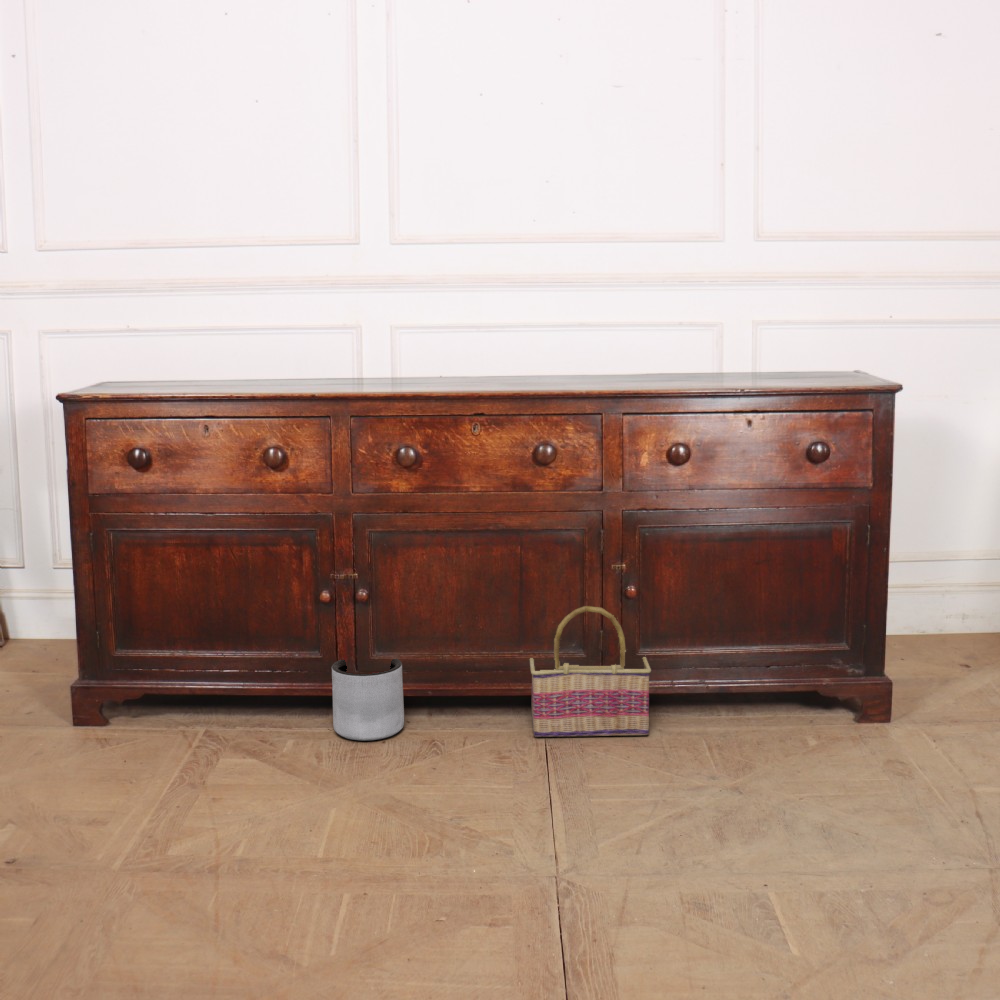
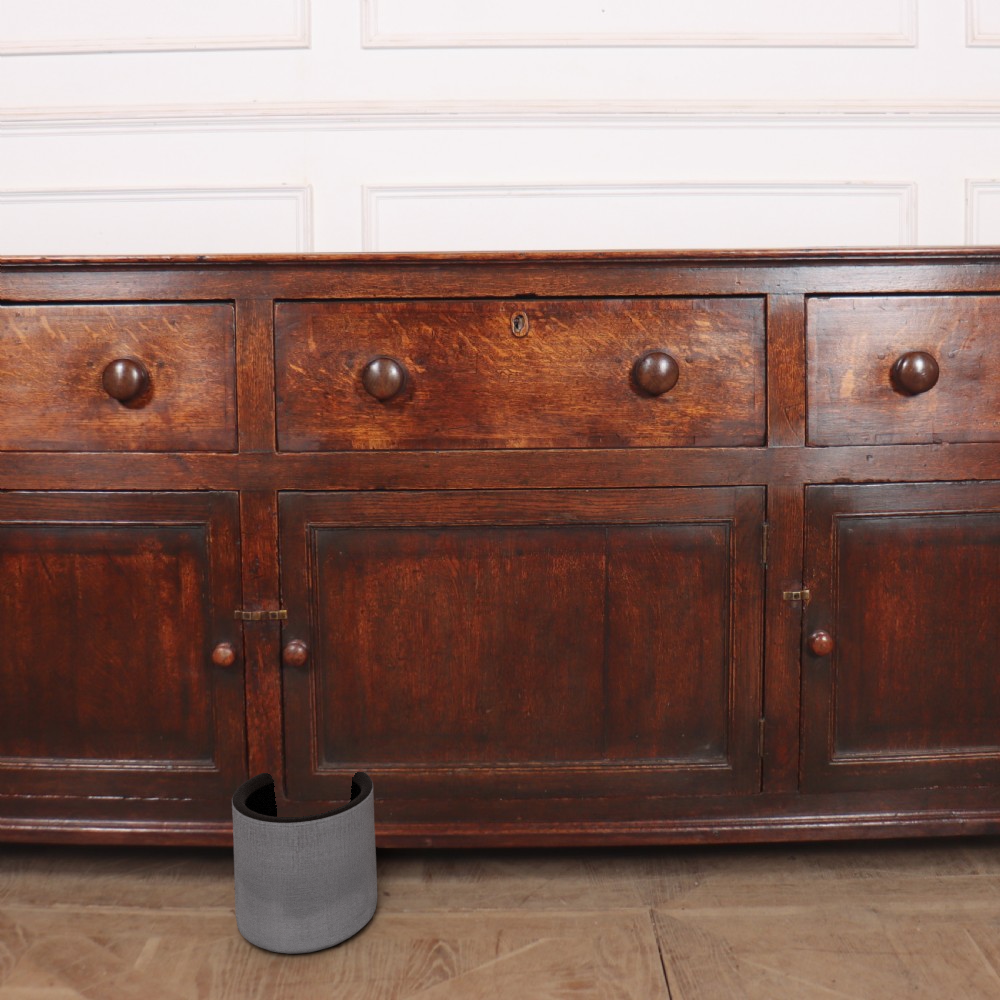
basket: present [530,606,651,737] -> none [613,640,873,939]

